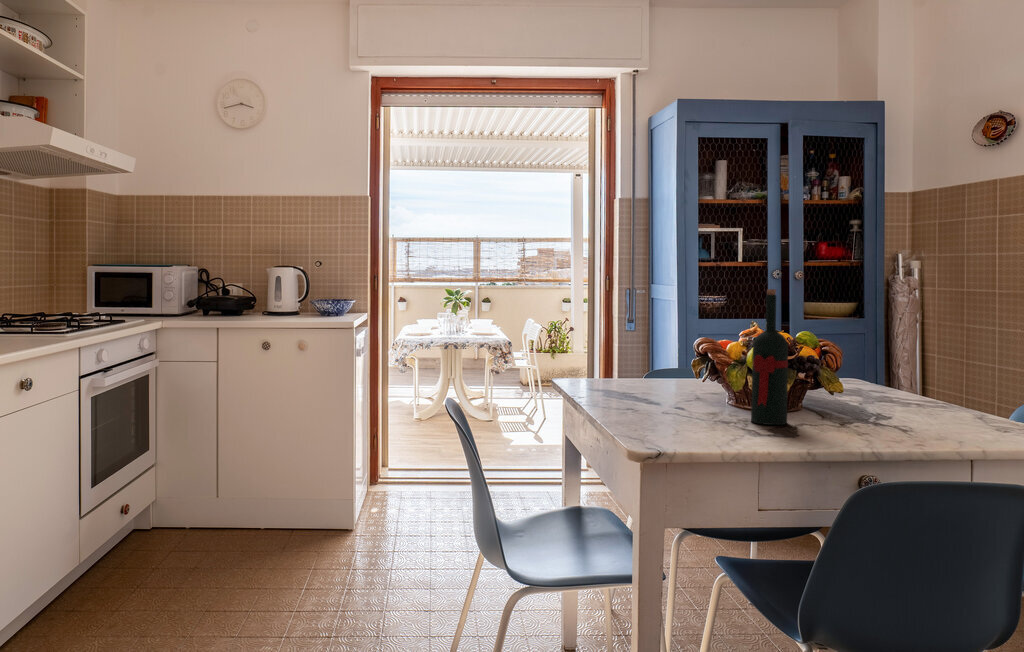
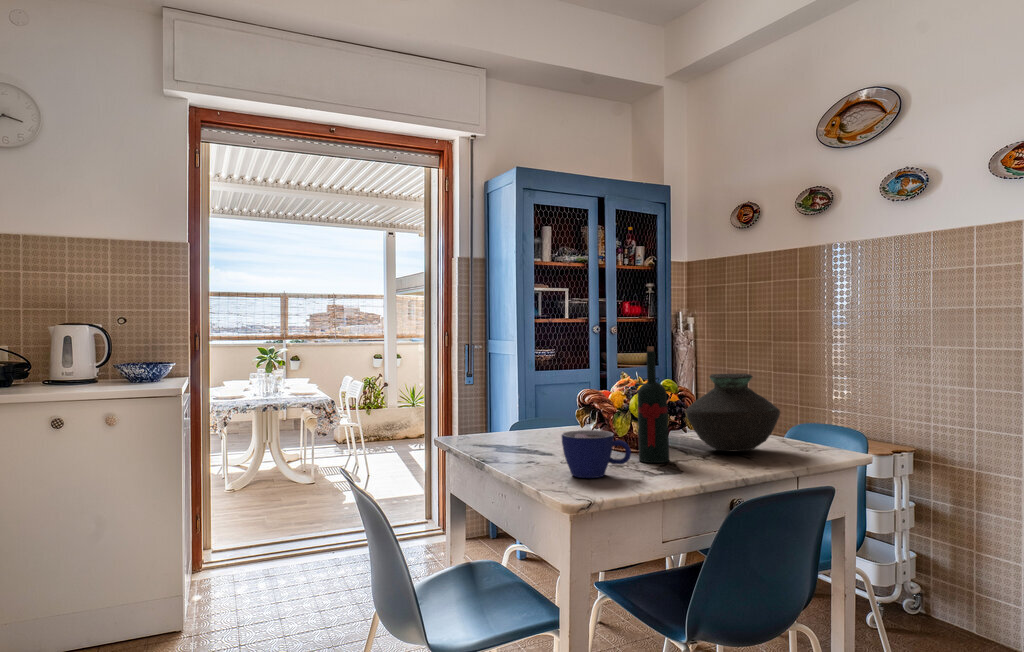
vase: none [822,326,947,421] -> present [686,374,780,451]
cup: none [646,380,726,434] -> present [562,430,631,478]

